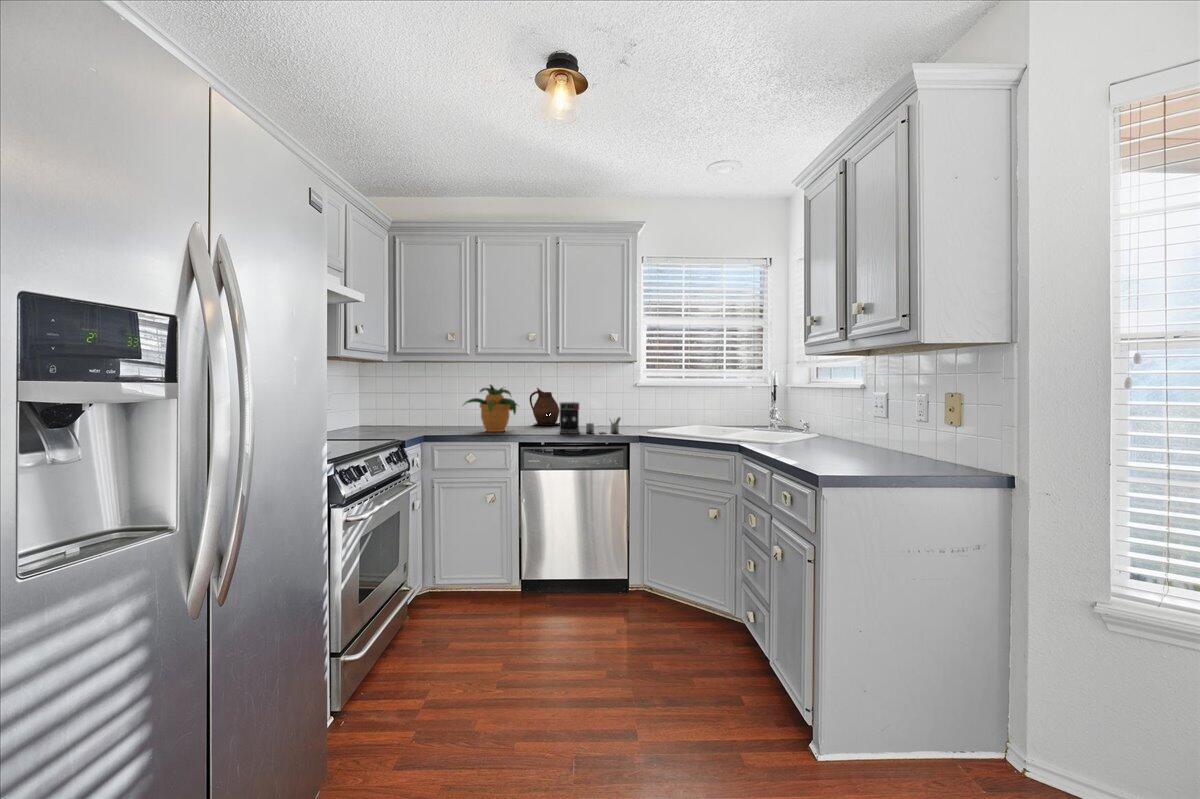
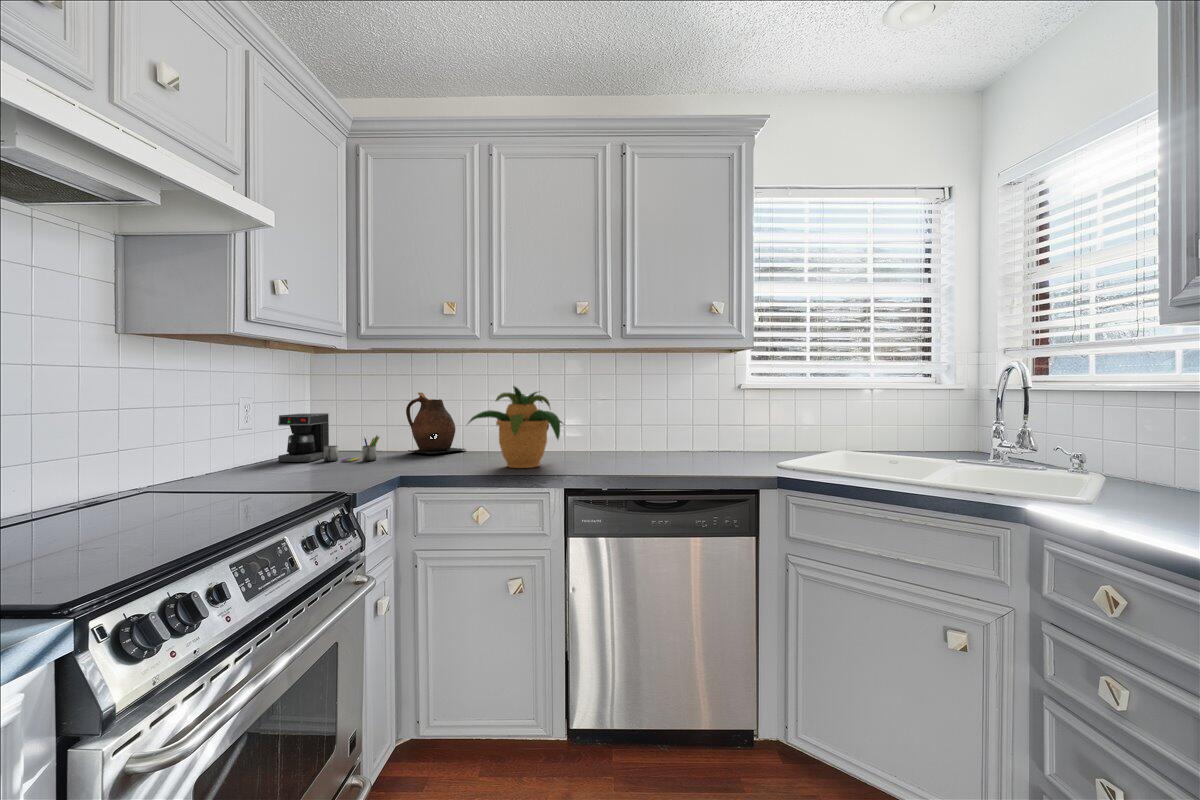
ceramic pitcher: present [530,388,560,426] -> present [406,393,466,454]
coffee maker: present [559,402,621,434] -> present [278,413,379,462]

